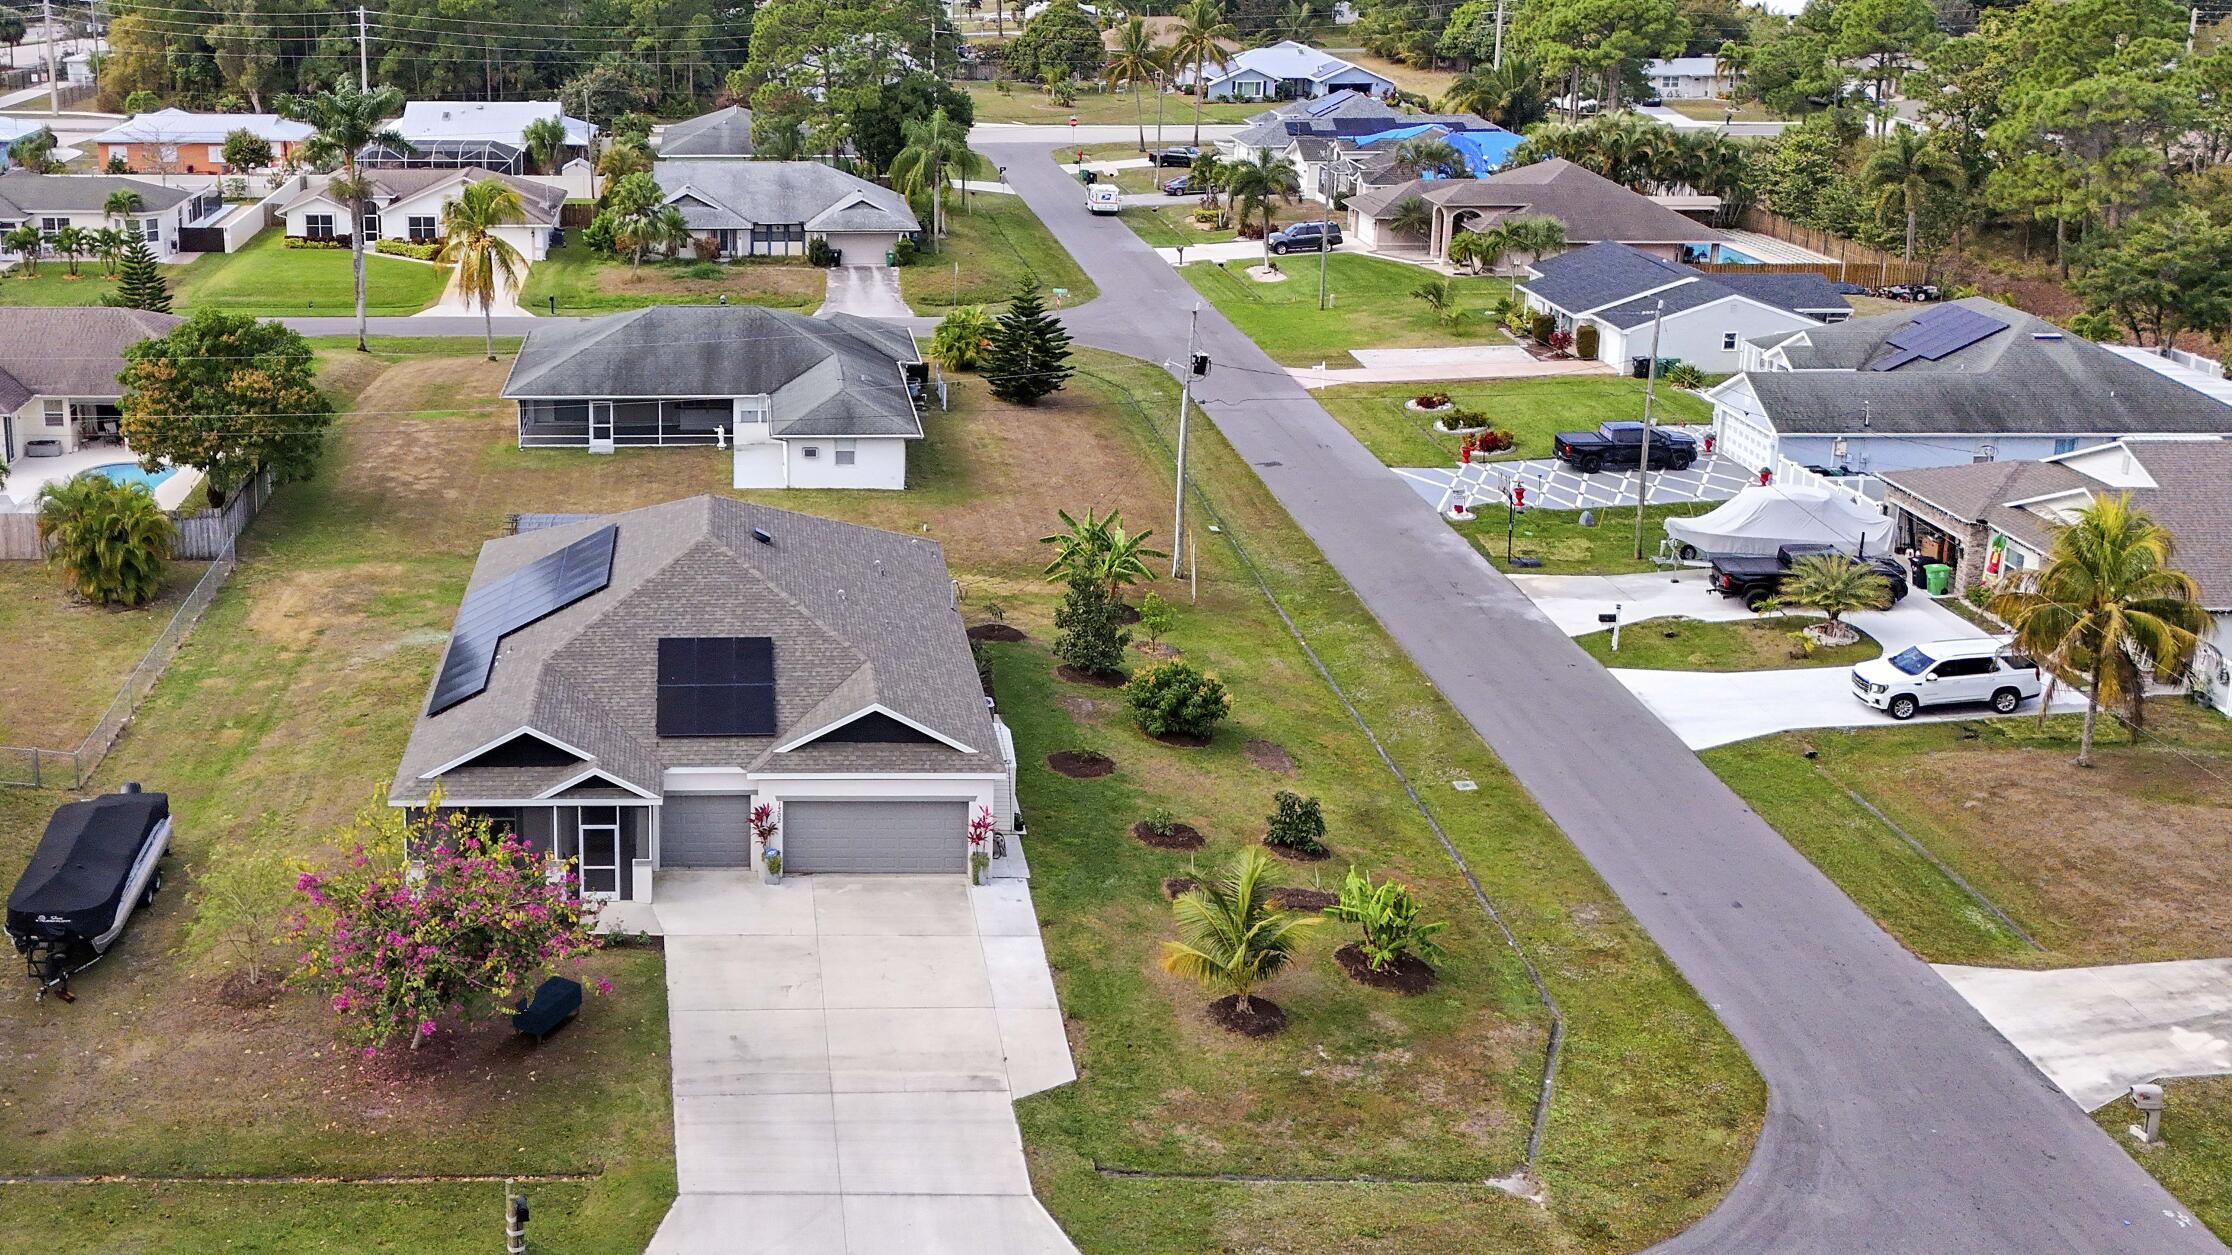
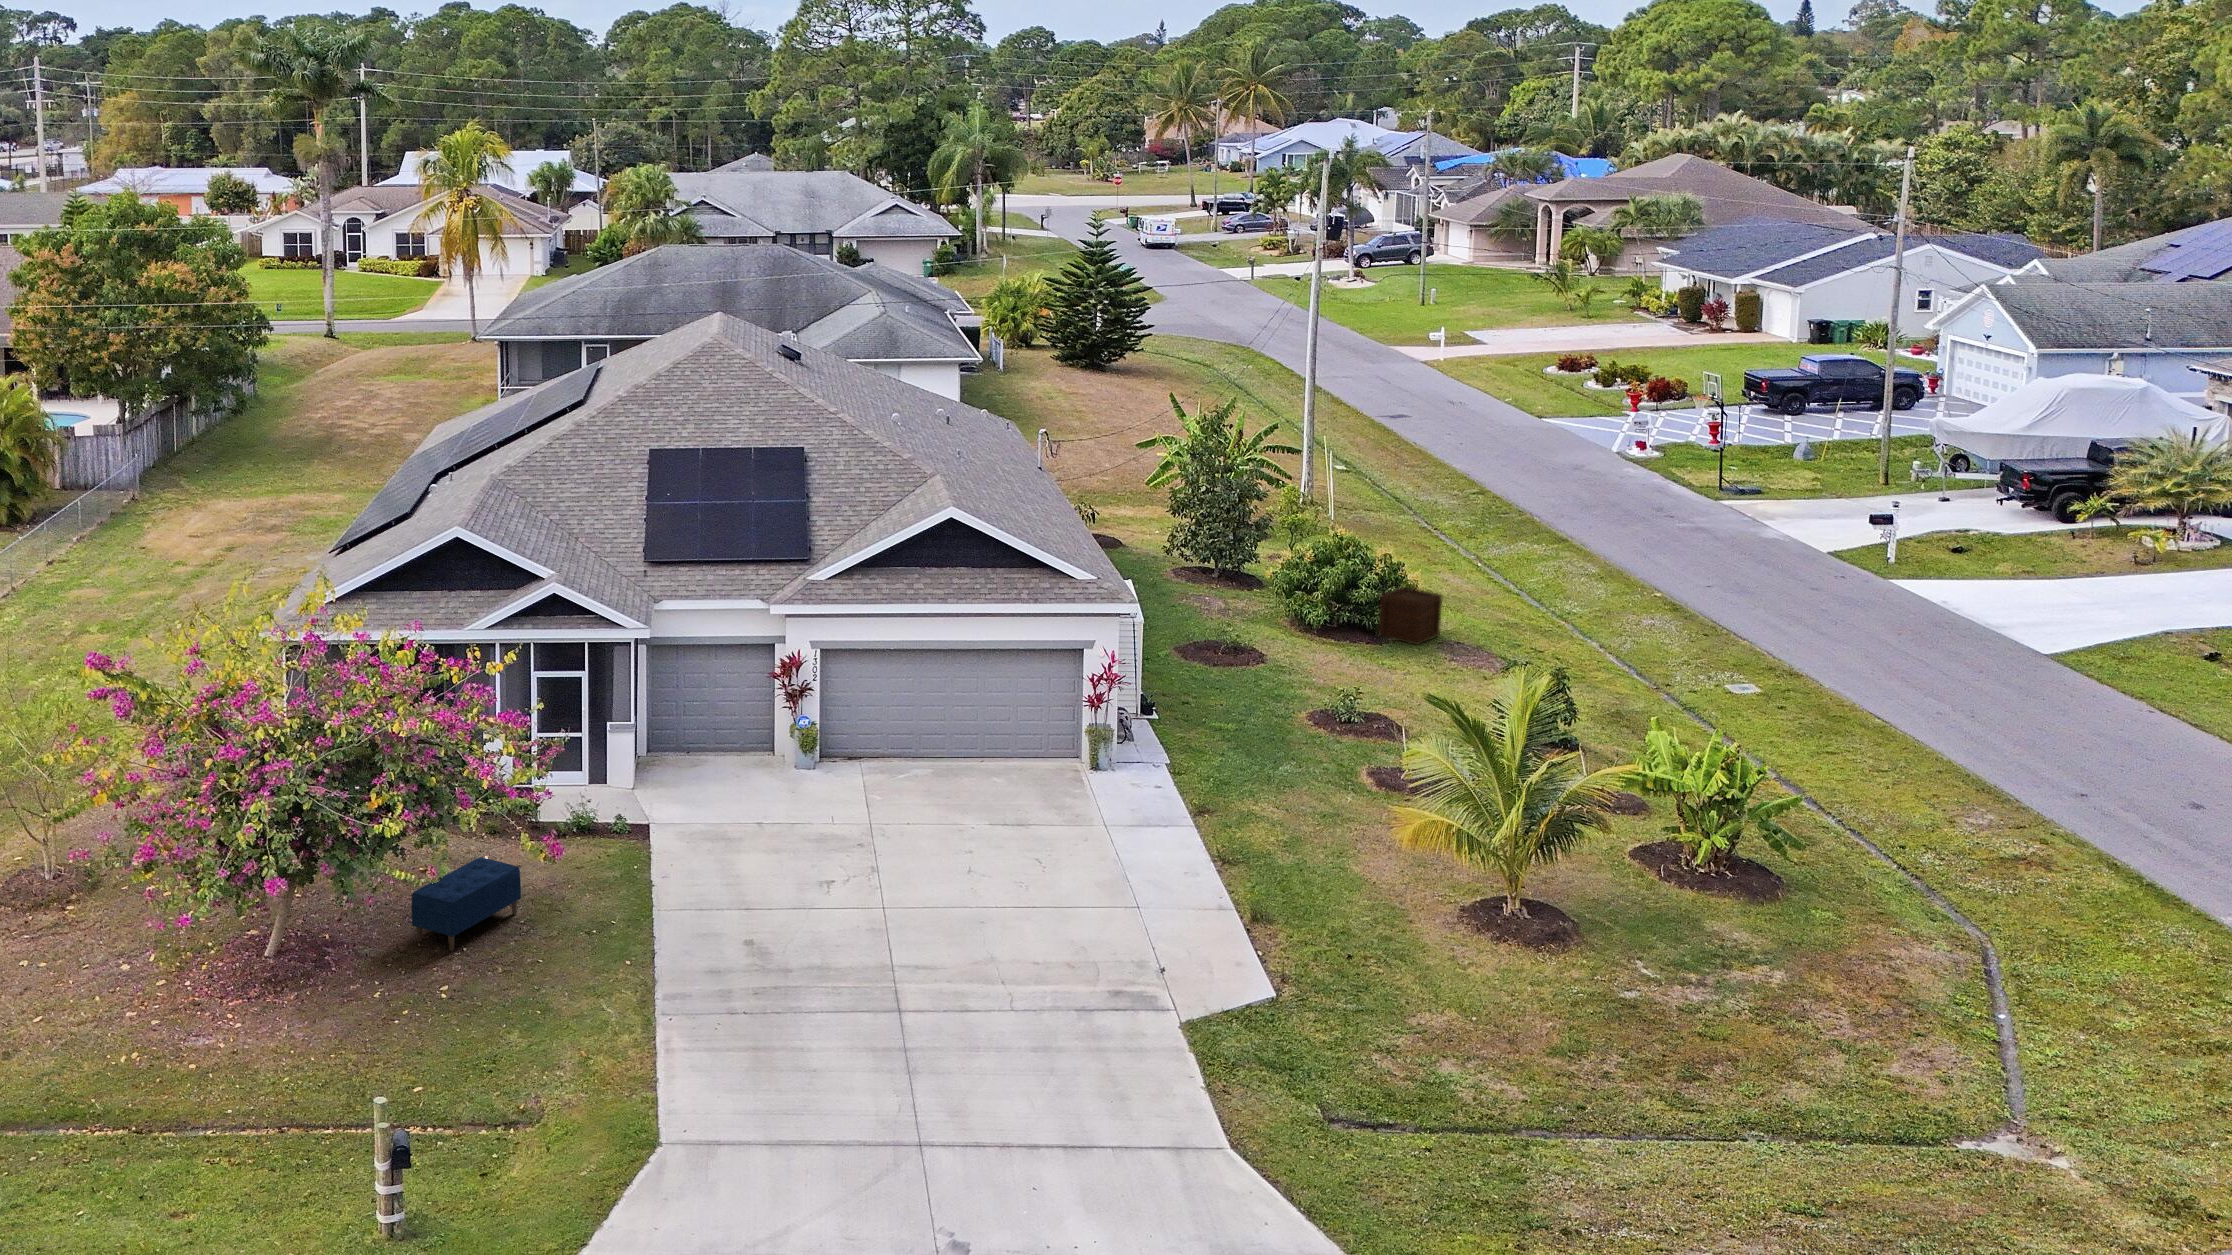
wooden crate: none [1195,706,1242,754] -> present [1378,587,1442,645]

